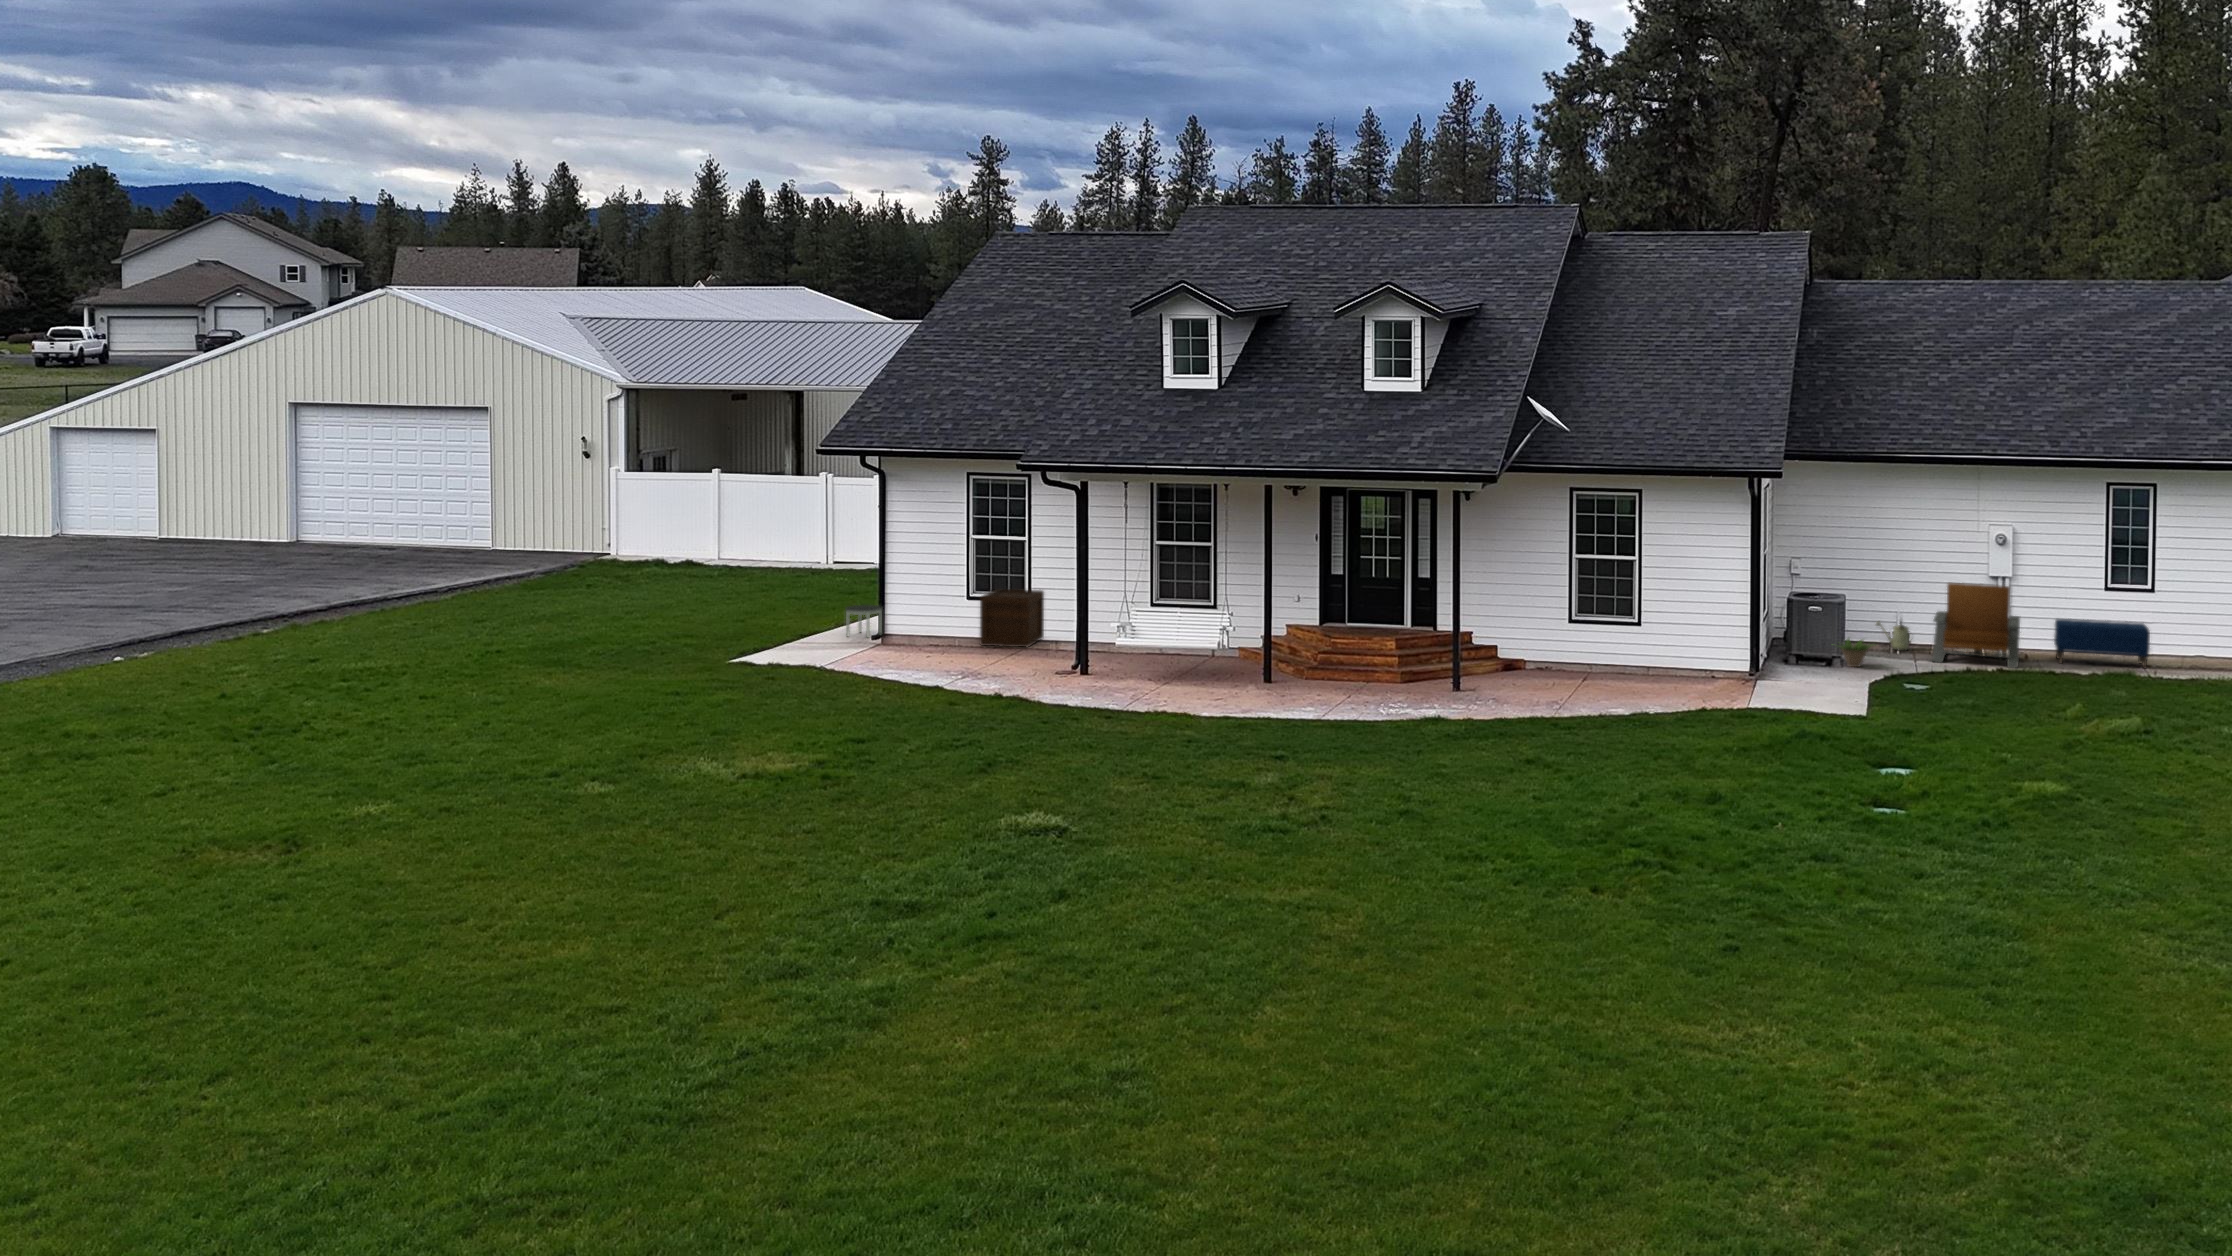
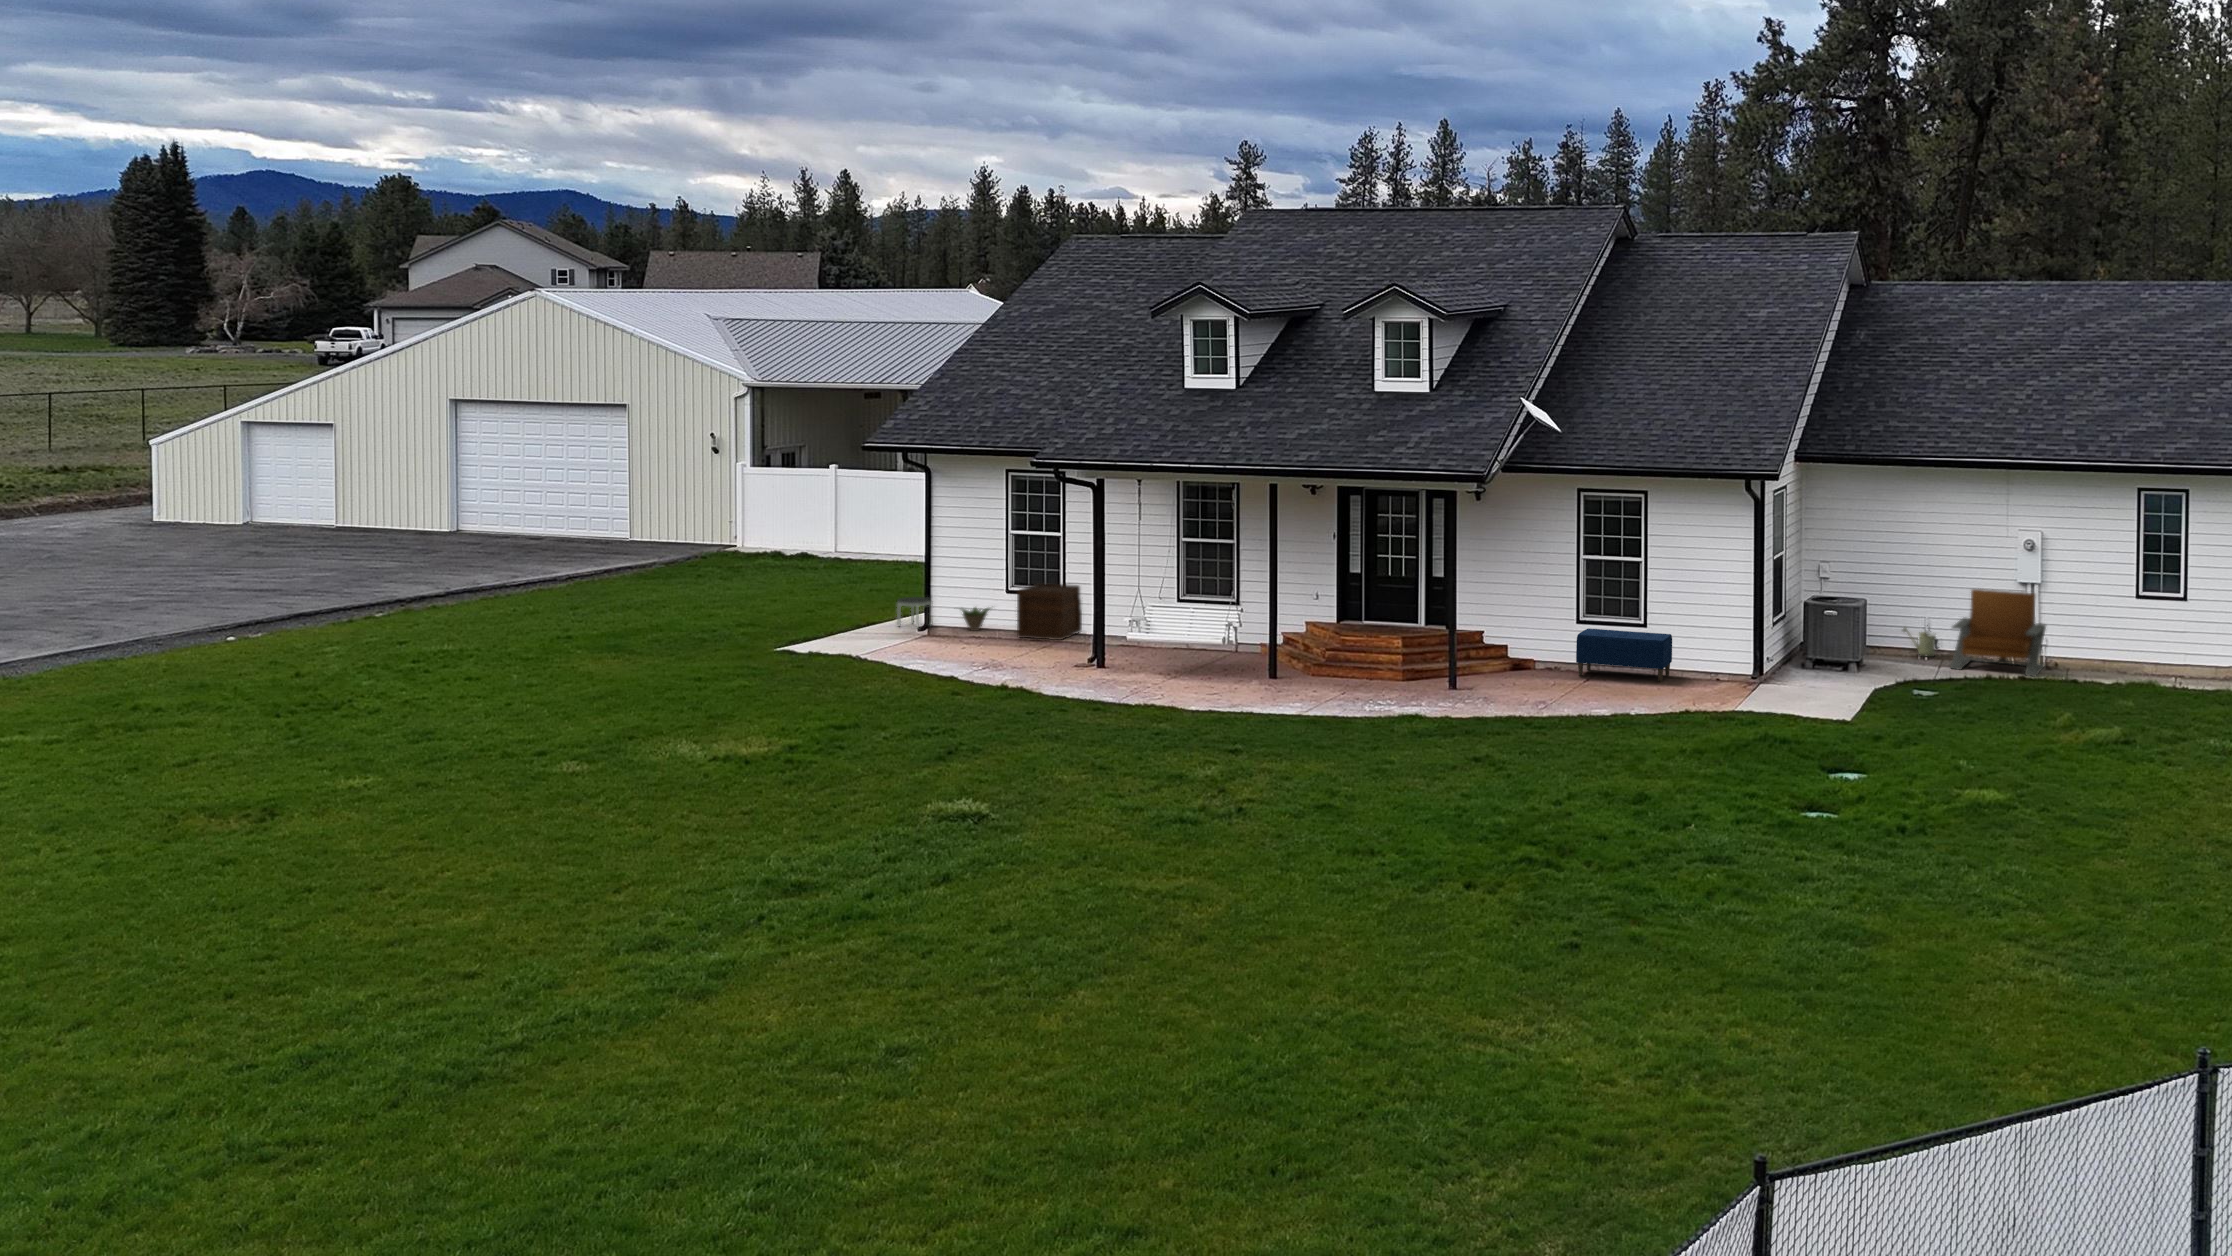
bench: present [2054,619,2150,668] -> present [1576,629,1672,682]
decorative plant: present [1839,639,1873,667] -> present [961,607,990,630]

